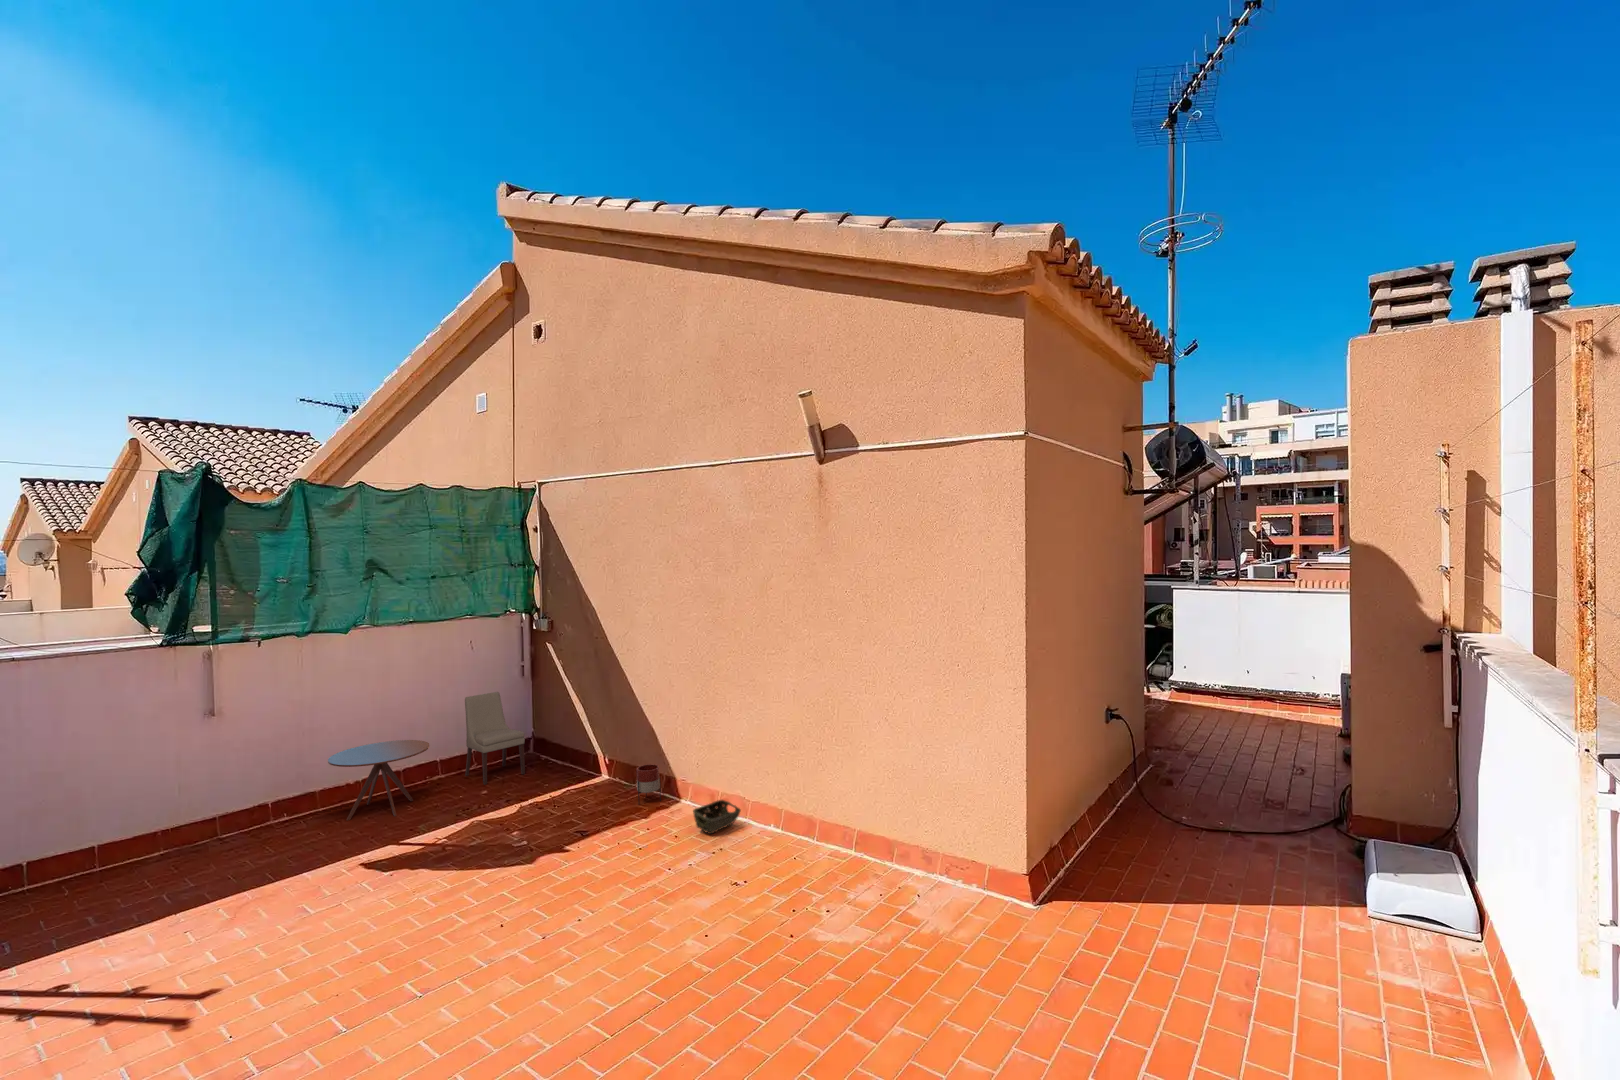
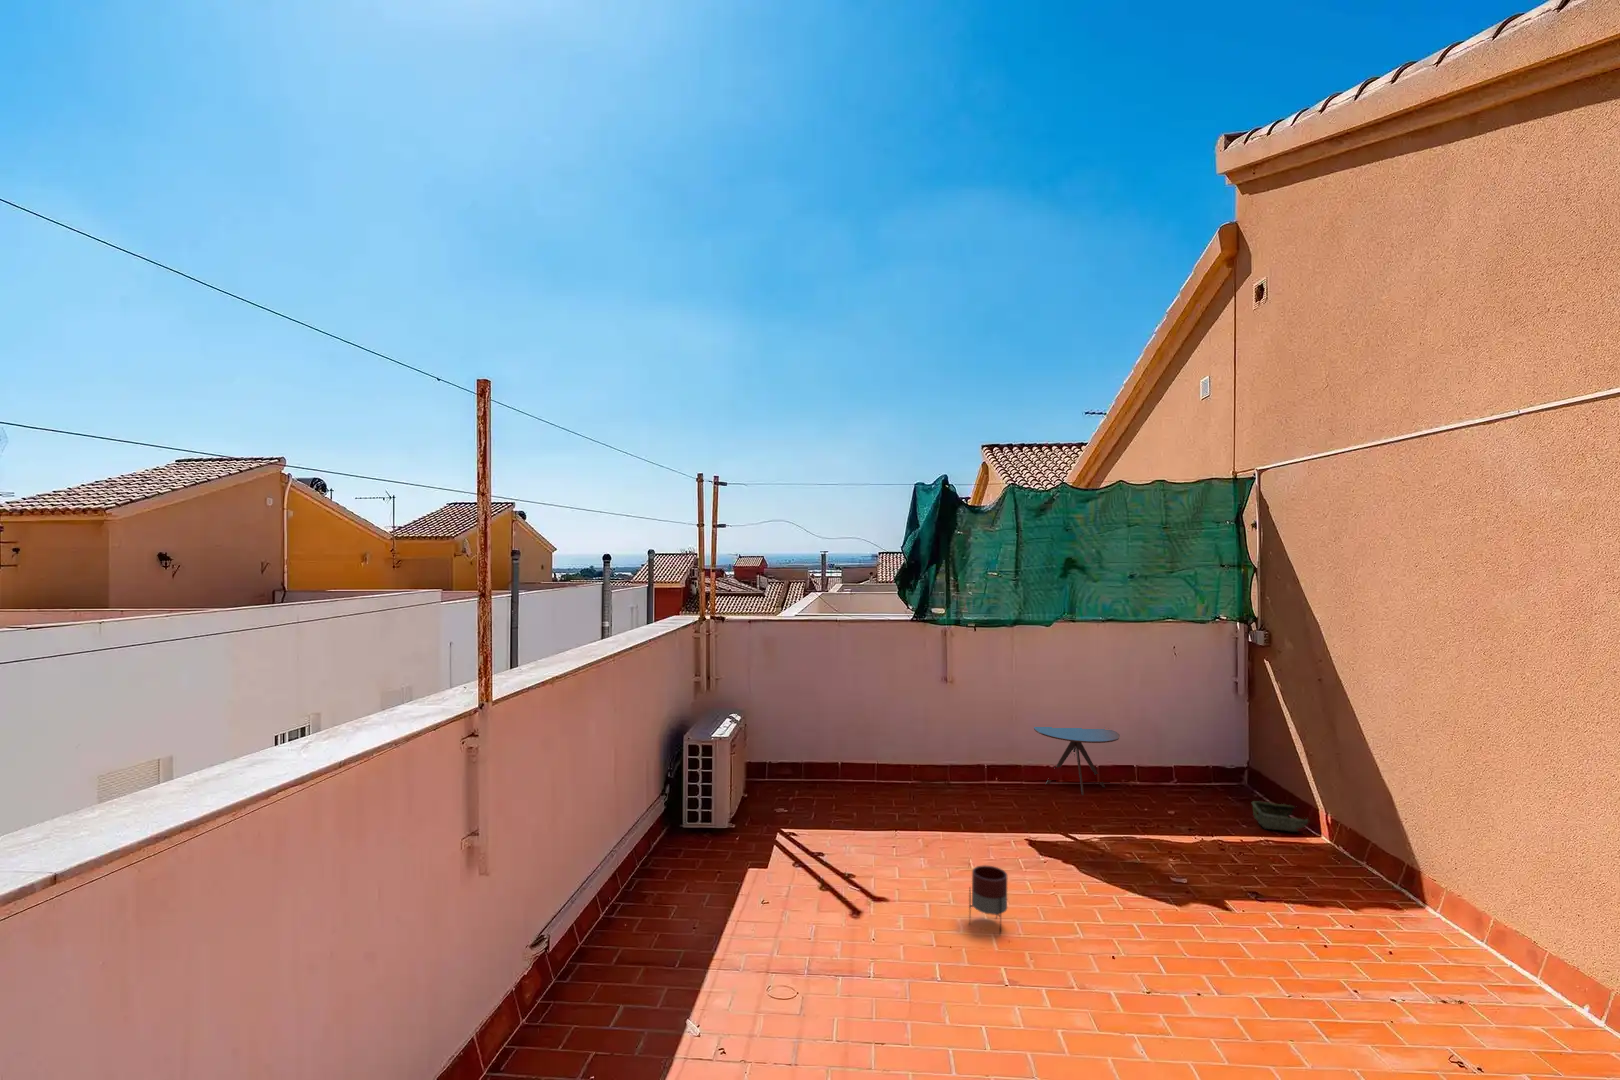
chair: present [465,692,525,785] -> none [1165,700,1229,802]
planter: present [637,764,661,804] -> present [969,866,1007,918]
woven basket: present [693,800,741,834] -> present [1252,801,1308,832]

